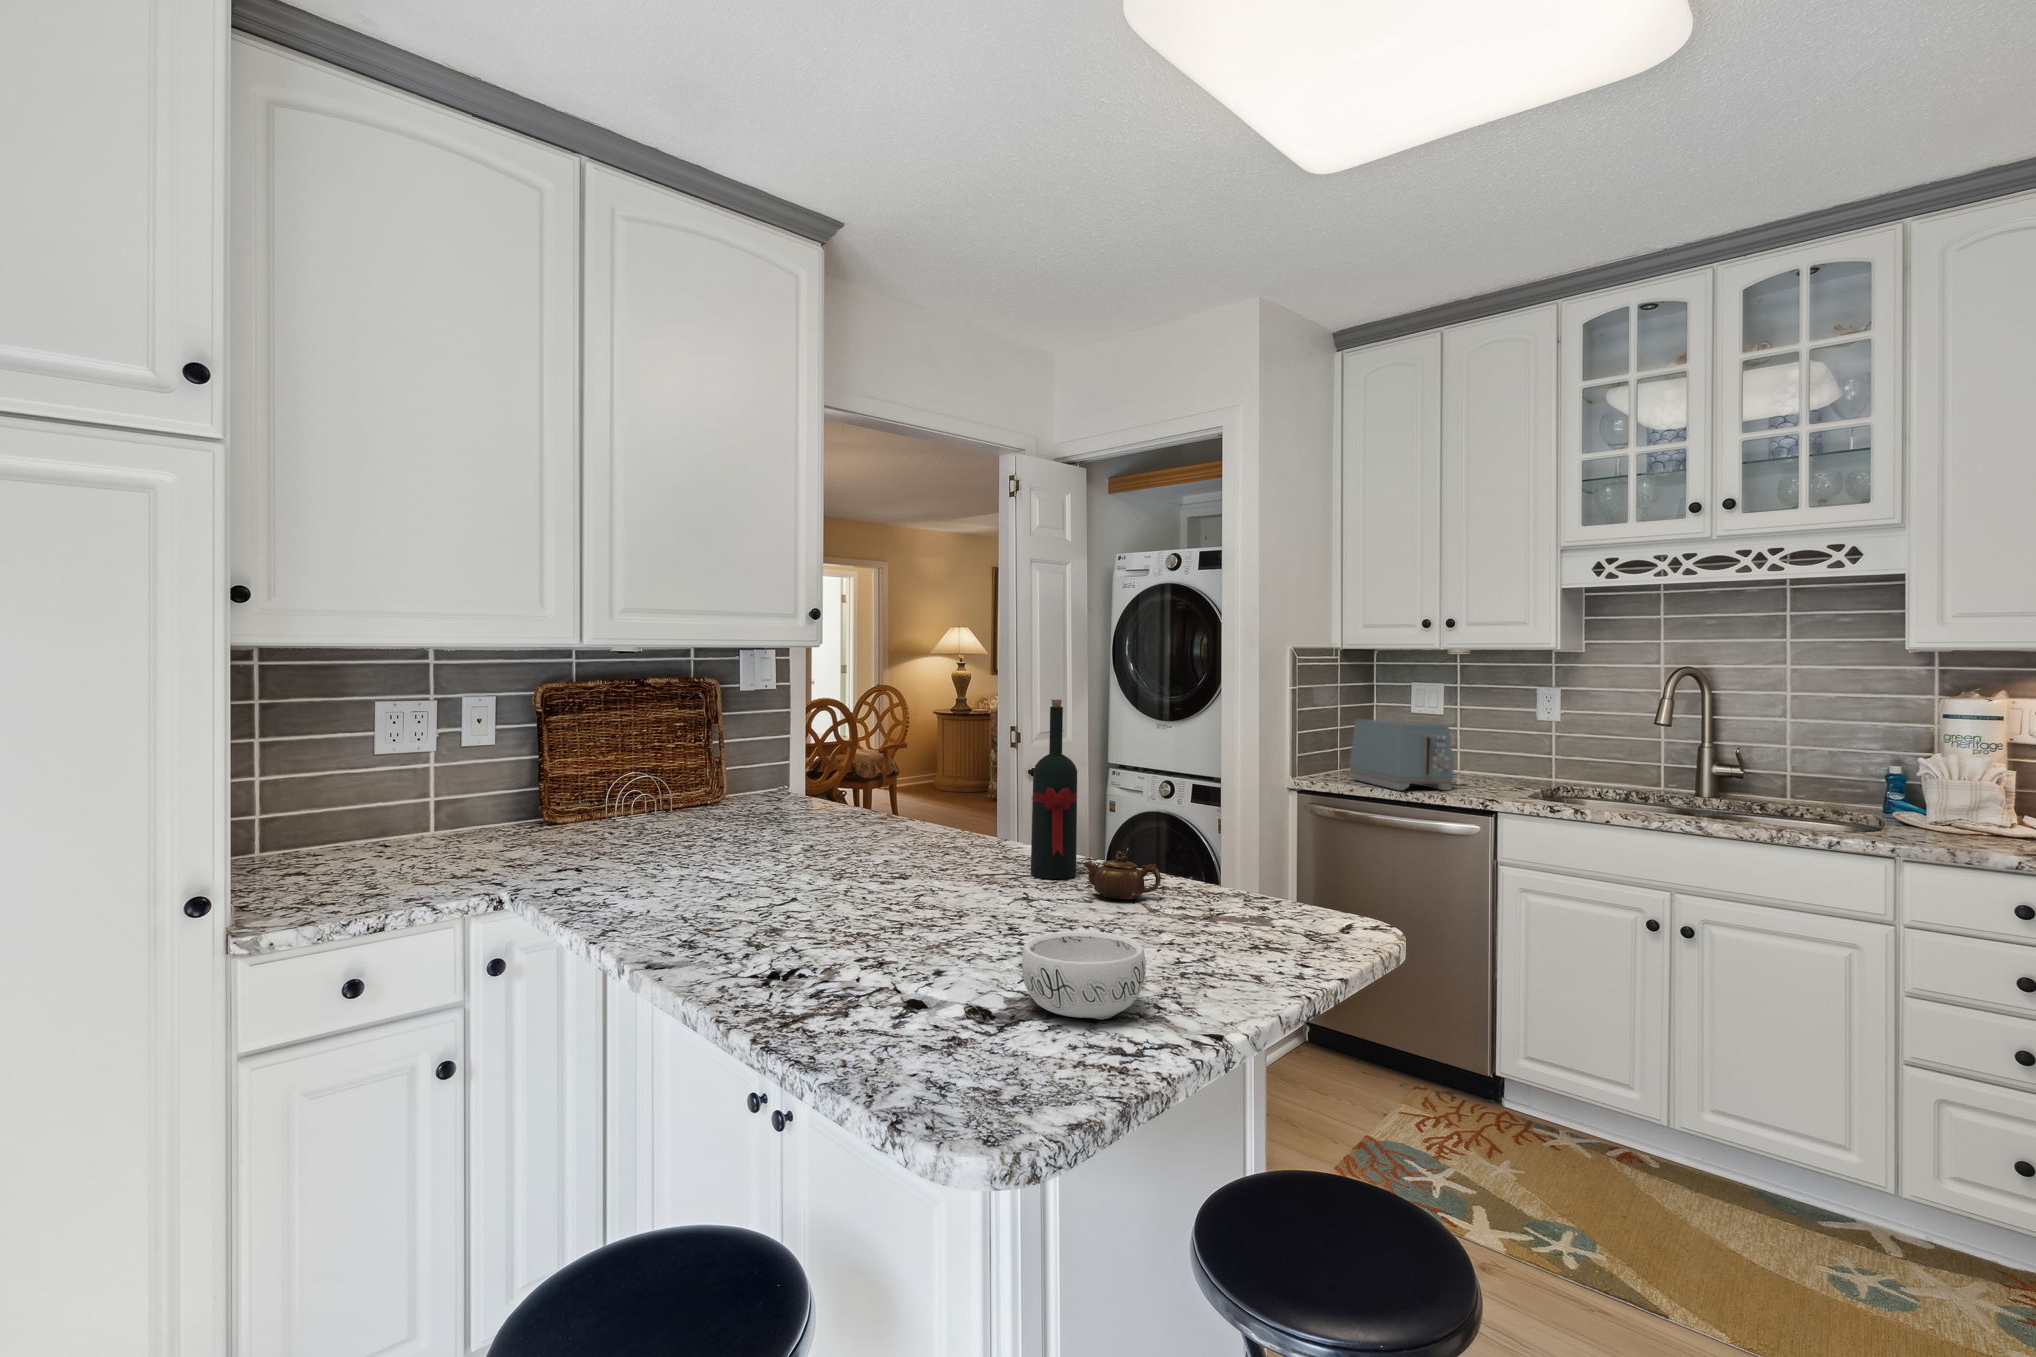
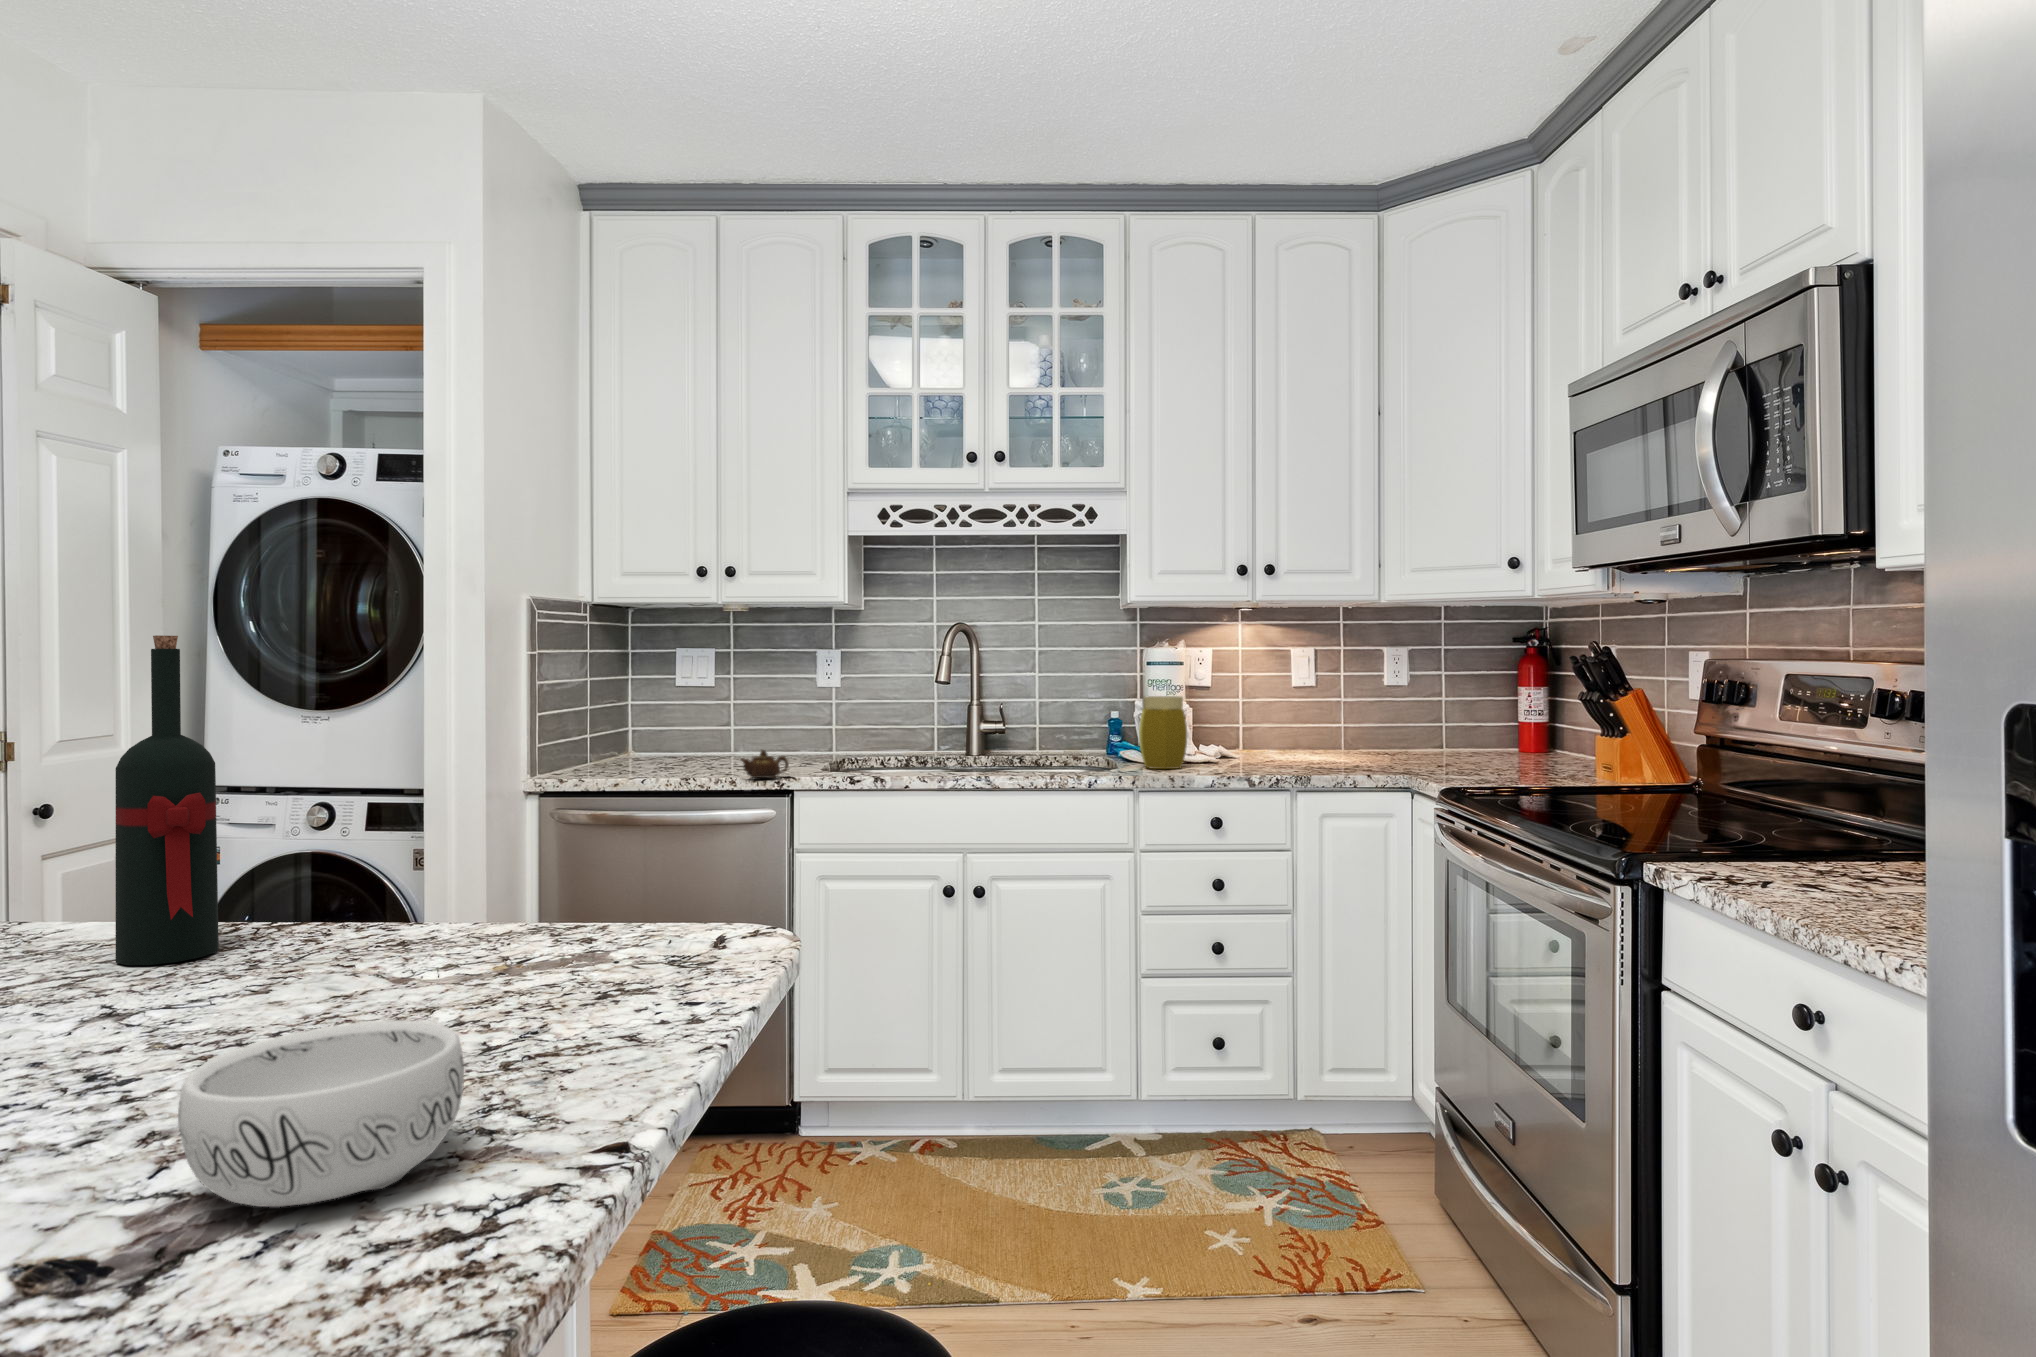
toaster: present [1349,720,1454,790] -> none [603,692,735,778]
jar: none [1912,754,1983,837] -> present [1139,696,1187,769]
teapot: present [1084,851,1161,899] -> present [741,750,789,778]

